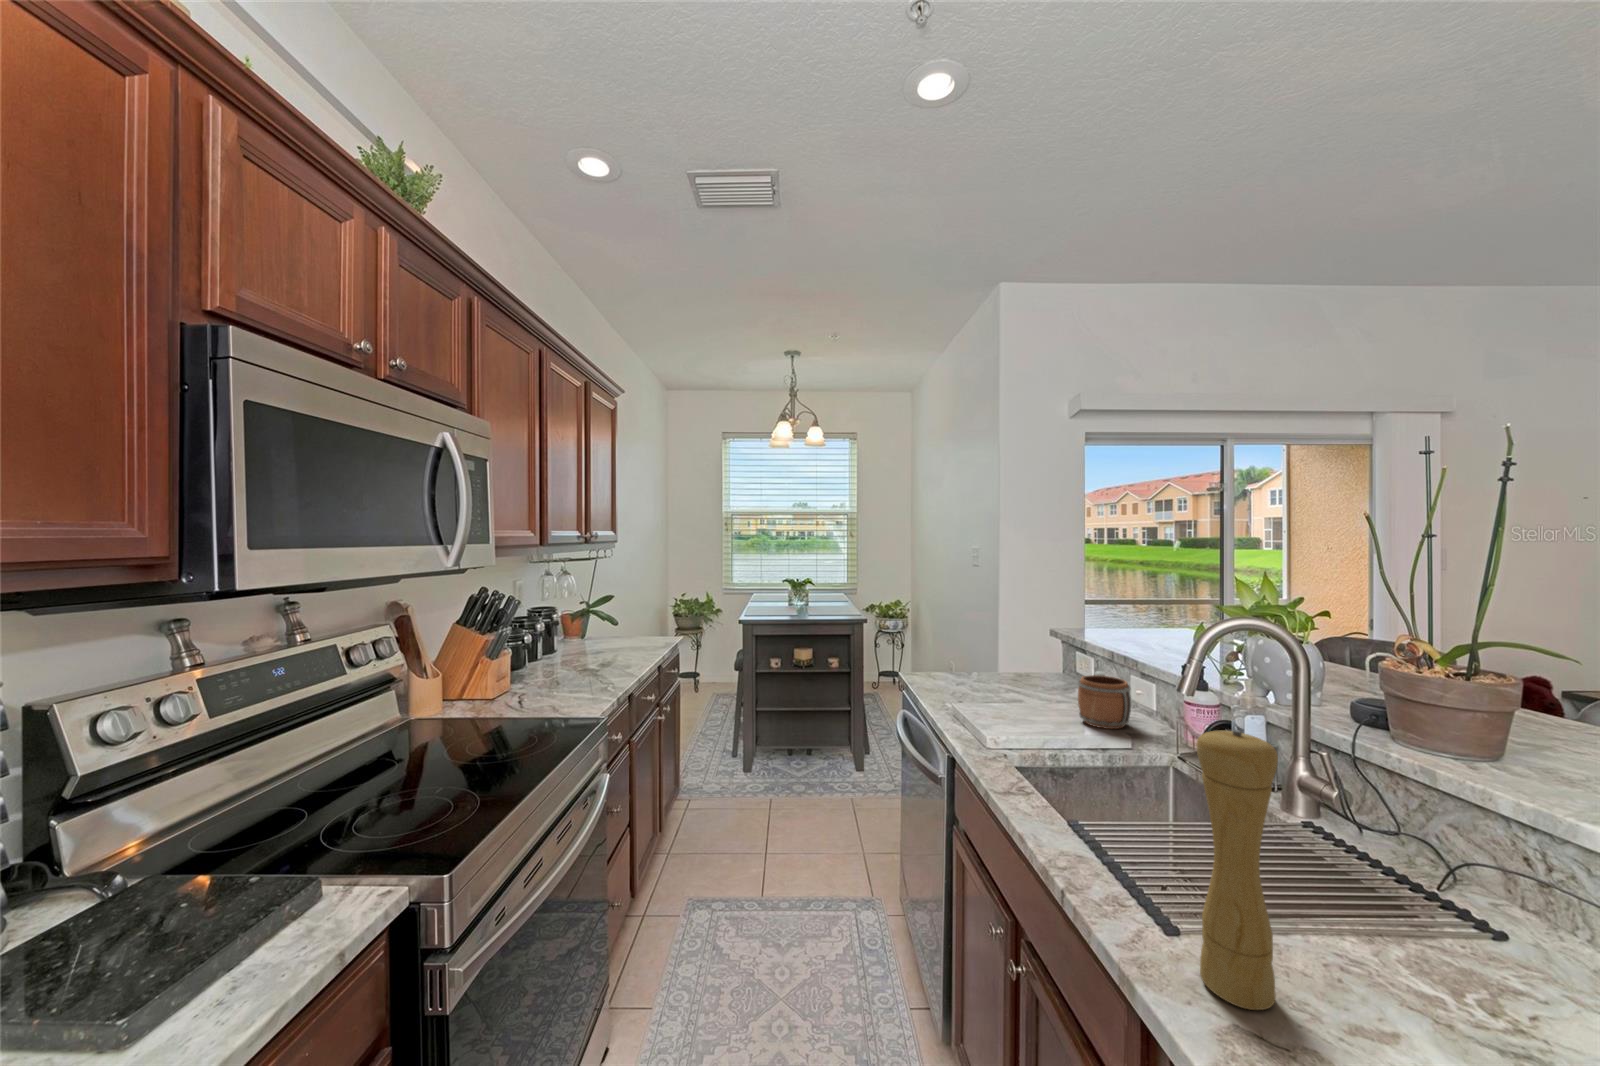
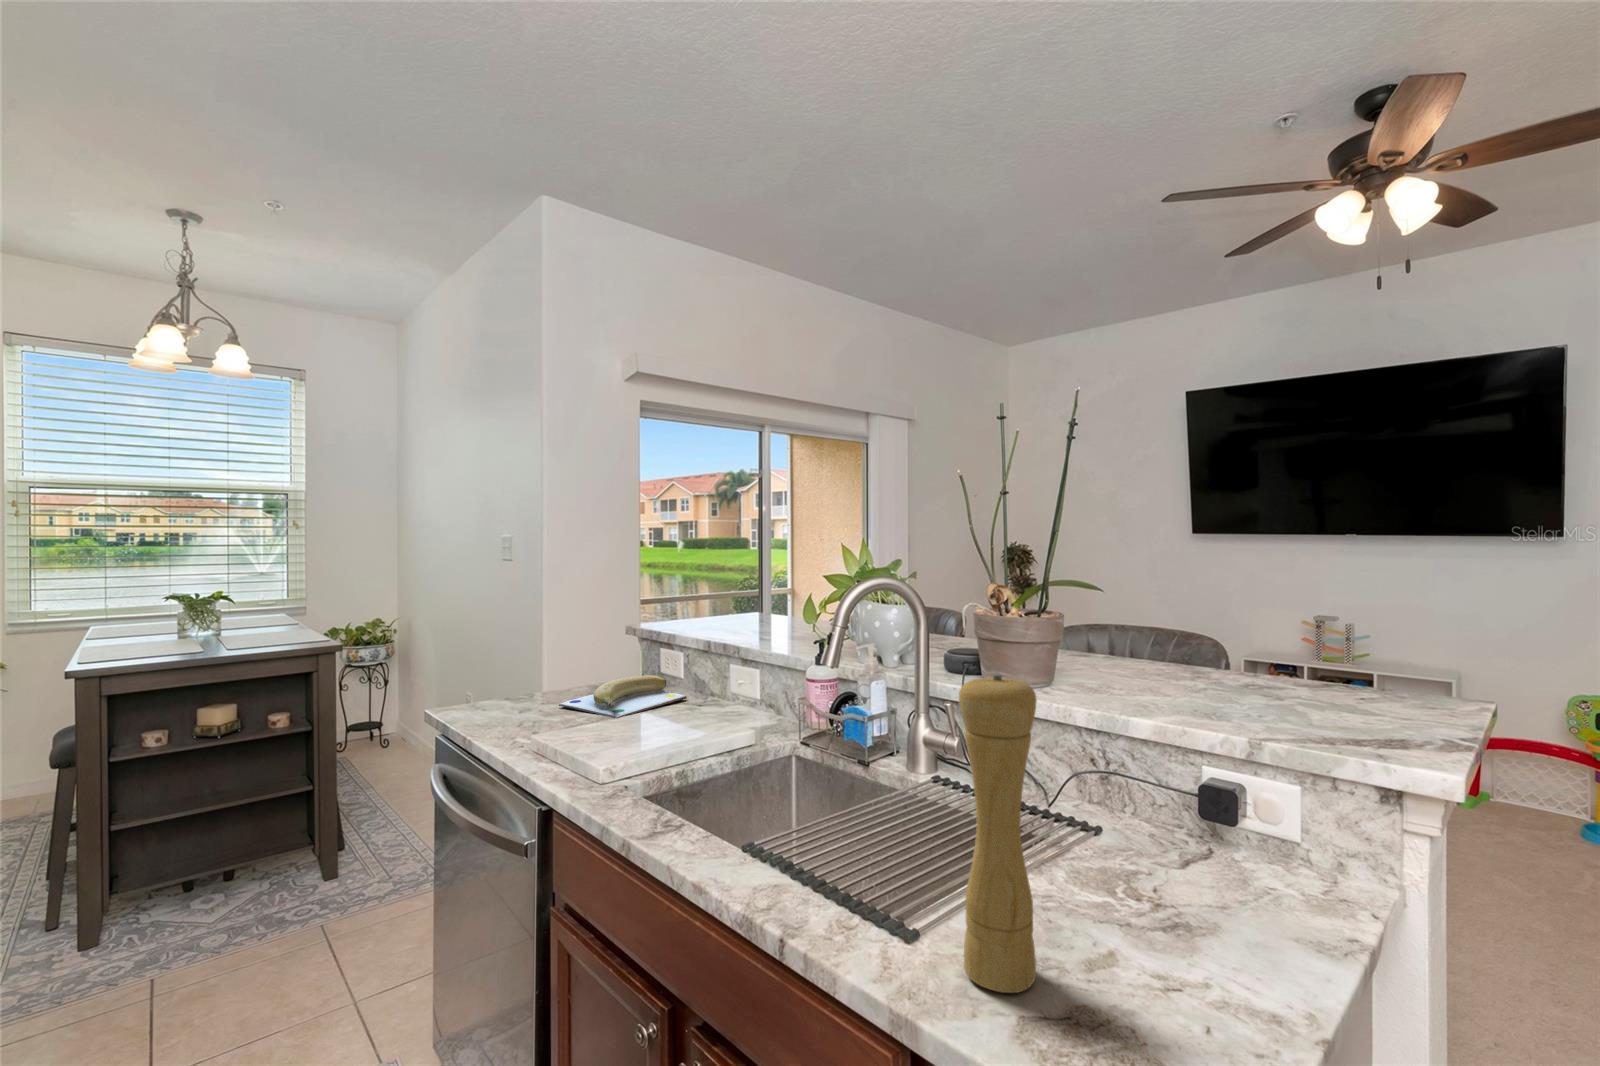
mug: present [1078,671,1131,729] -> none [692,663,750,729]
banana: none [984,672,1088,703] -> present [559,675,687,718]

